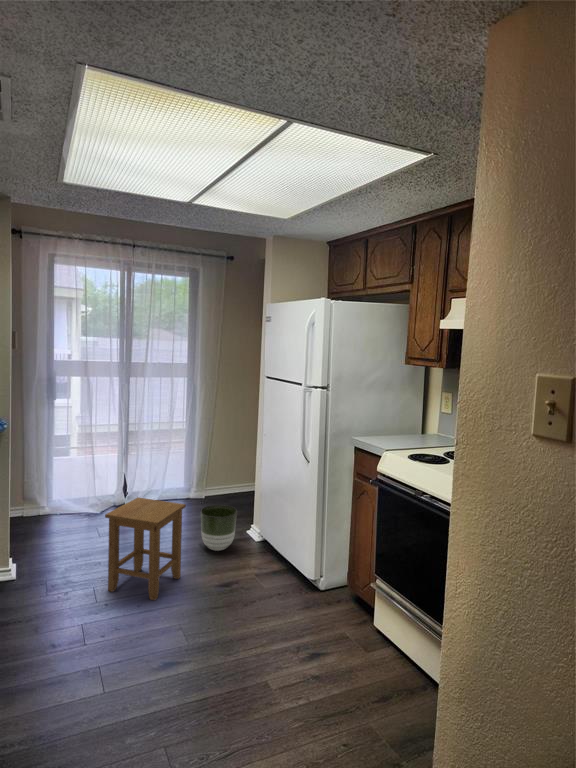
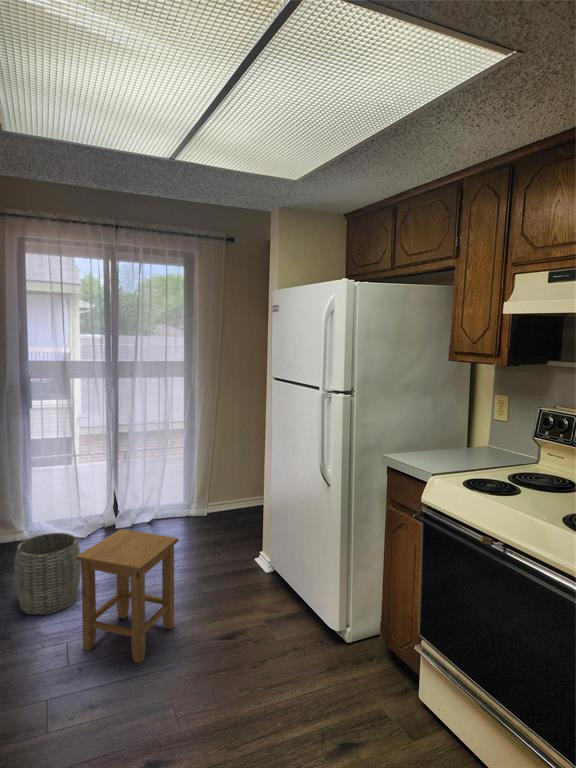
woven basket: none [48,503,102,568] -> present [14,533,81,615]
planter: present [201,505,237,551] -> none [199,530,242,586]

